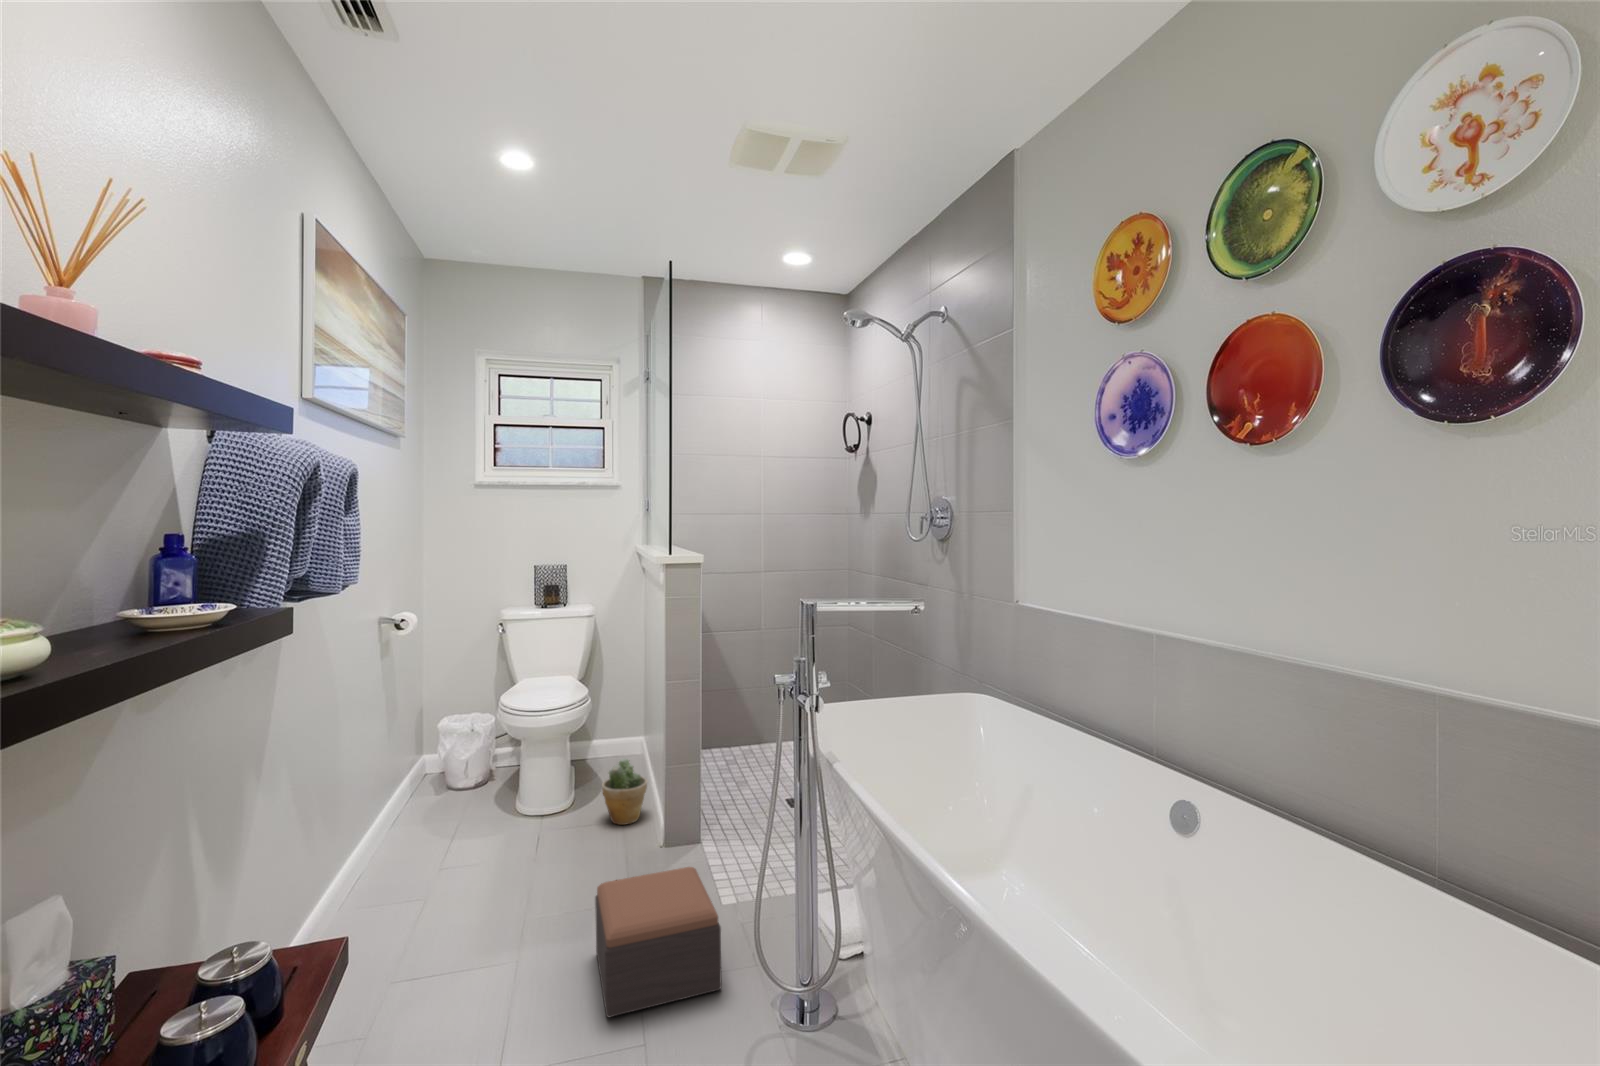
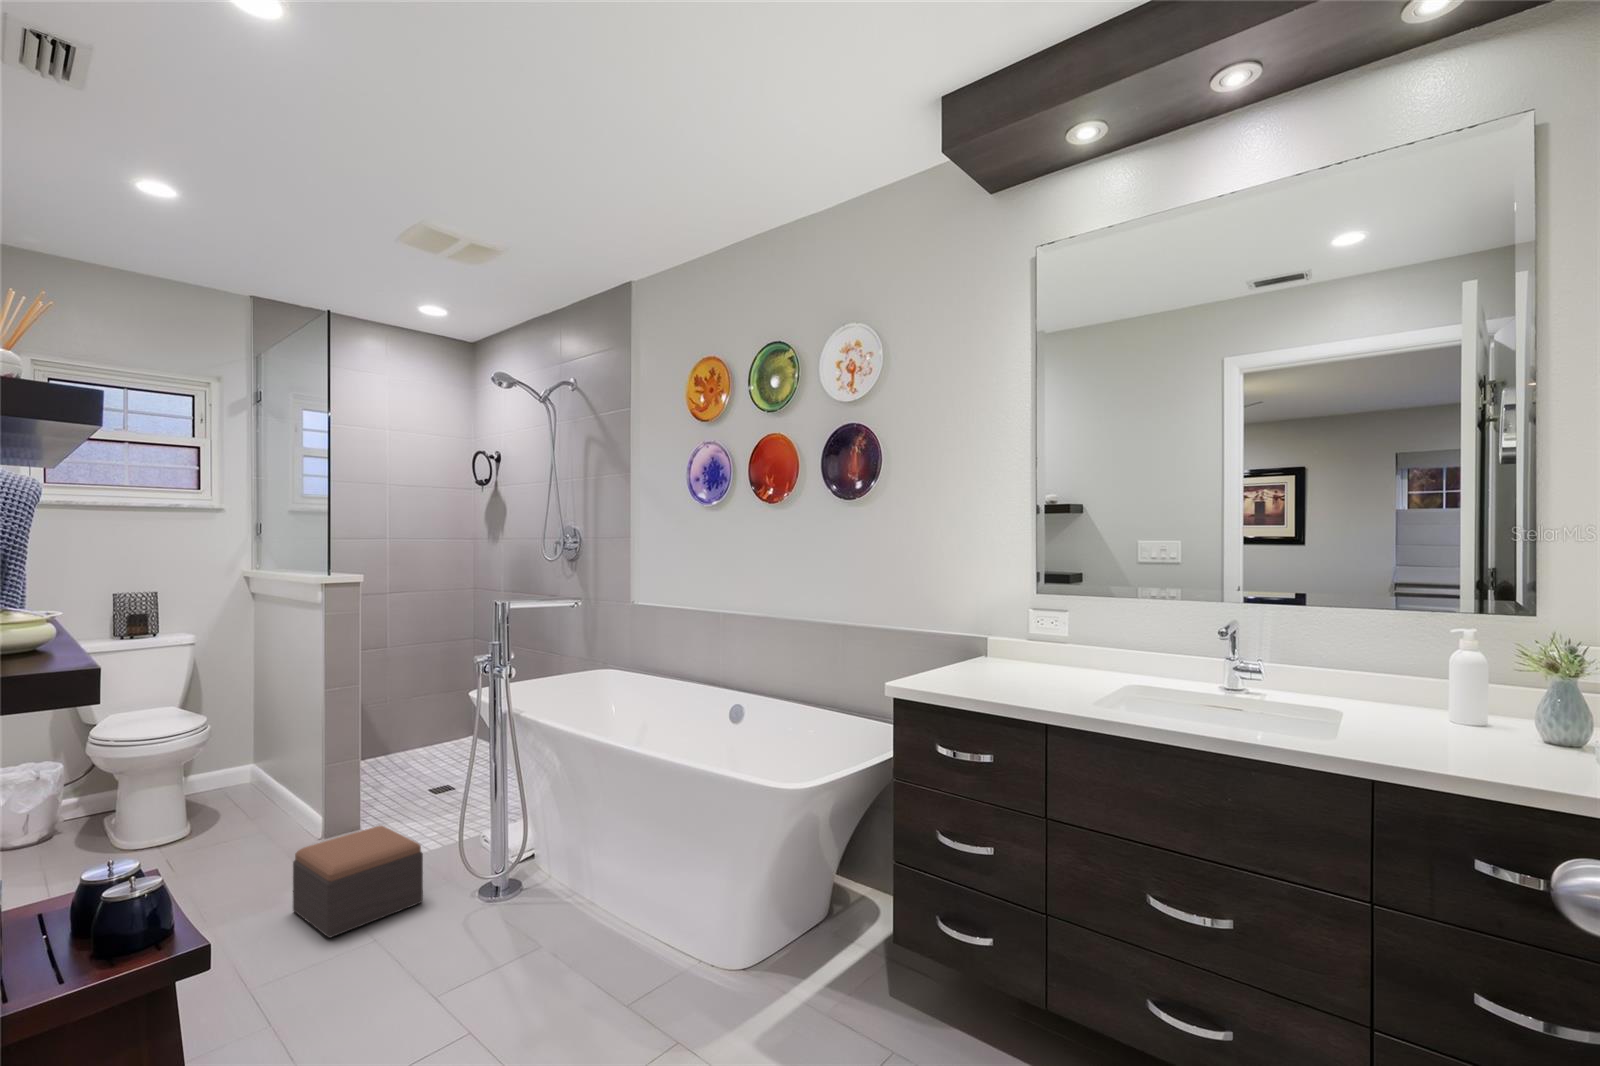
potted plant: present [602,758,647,825] -> none [237,772,291,835]

